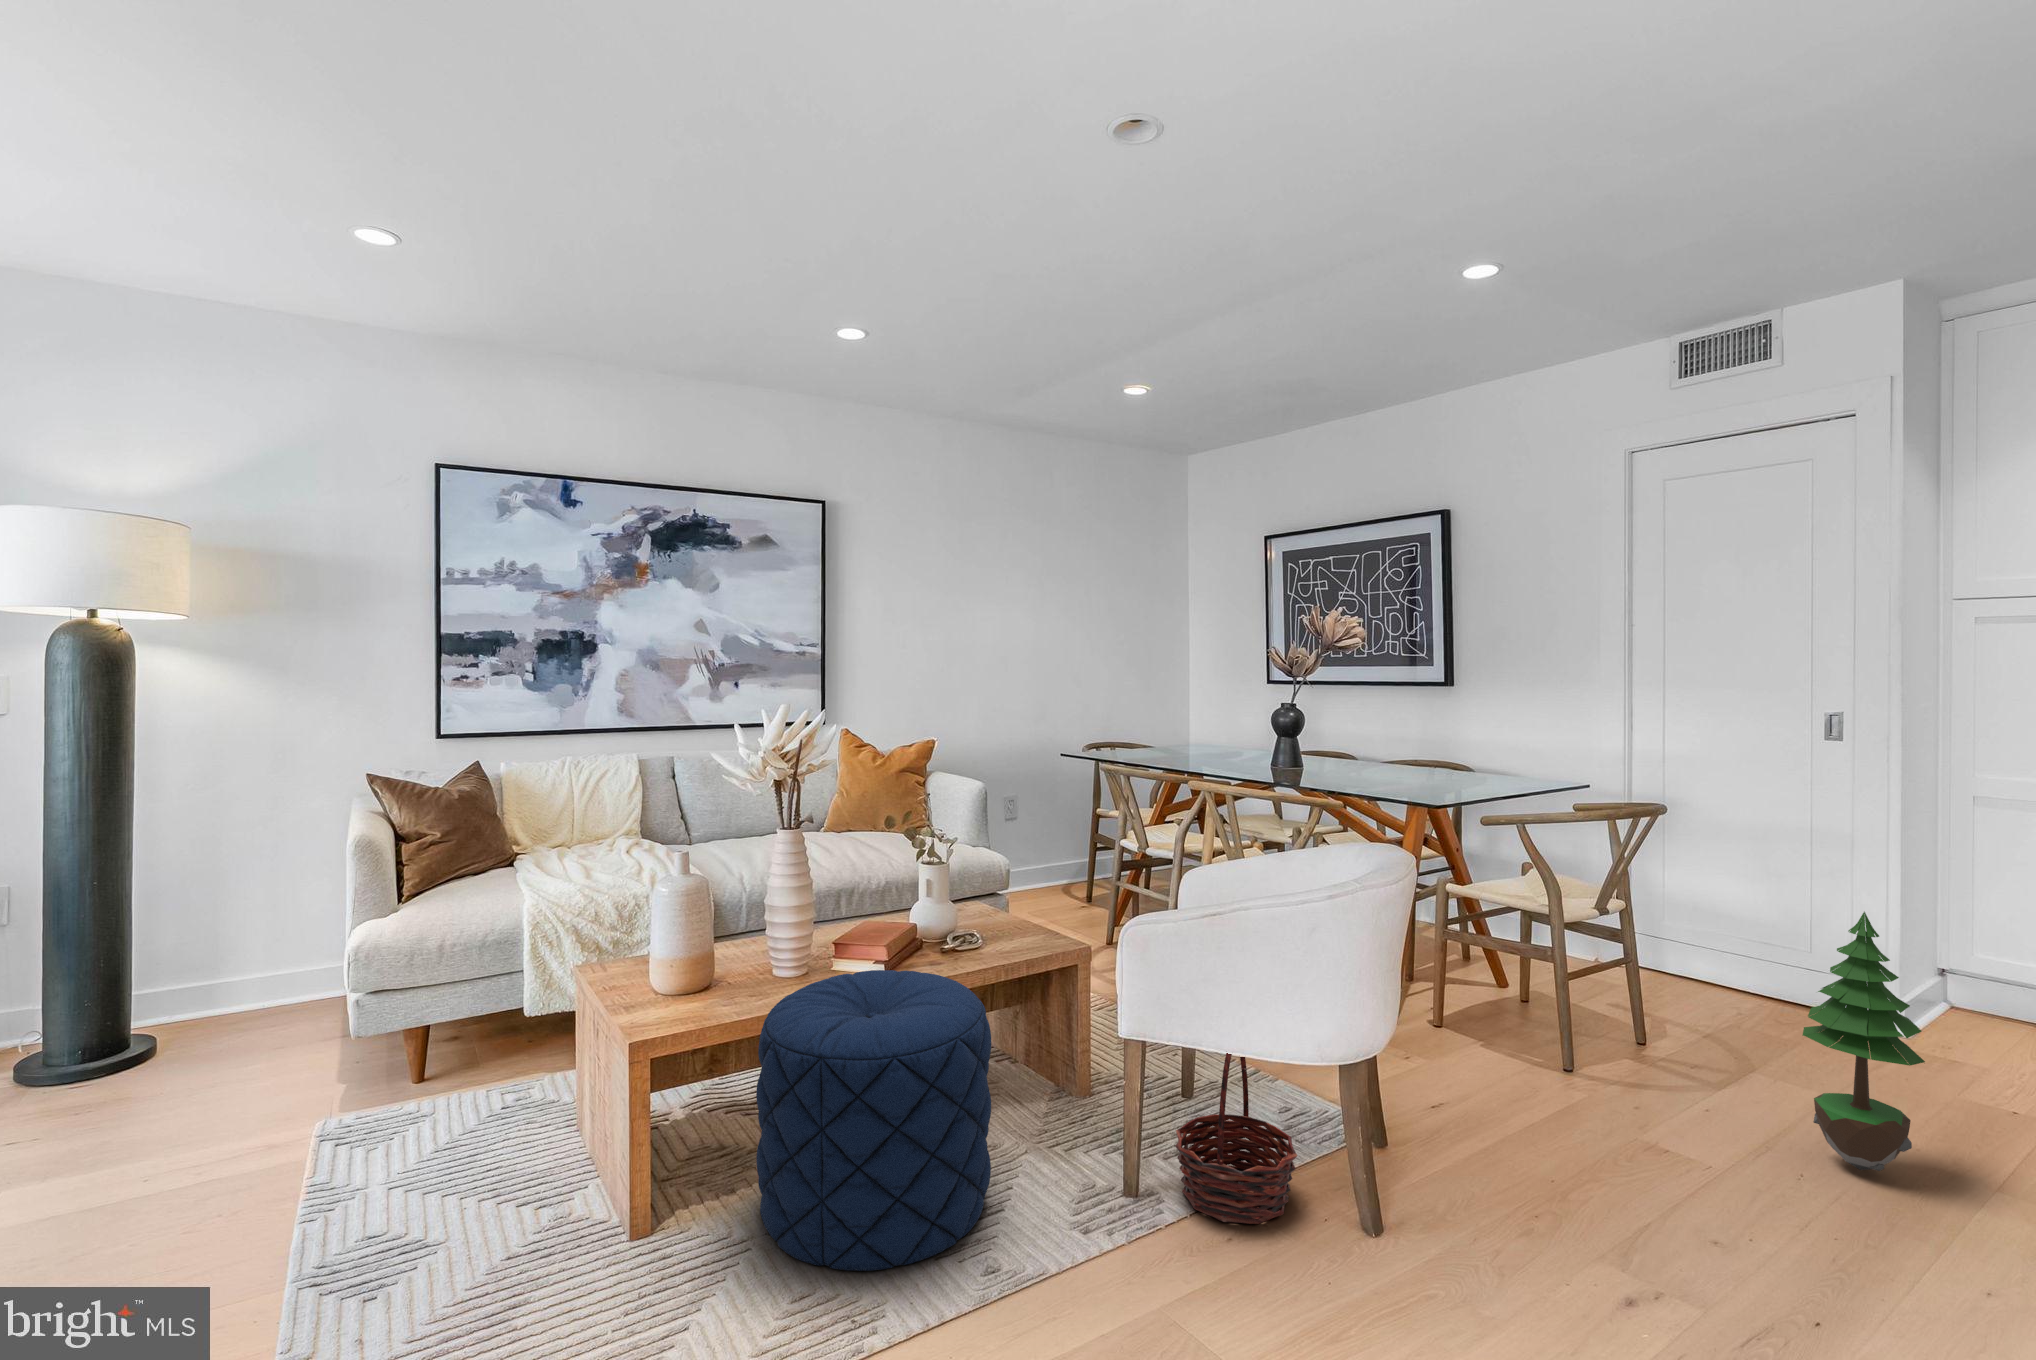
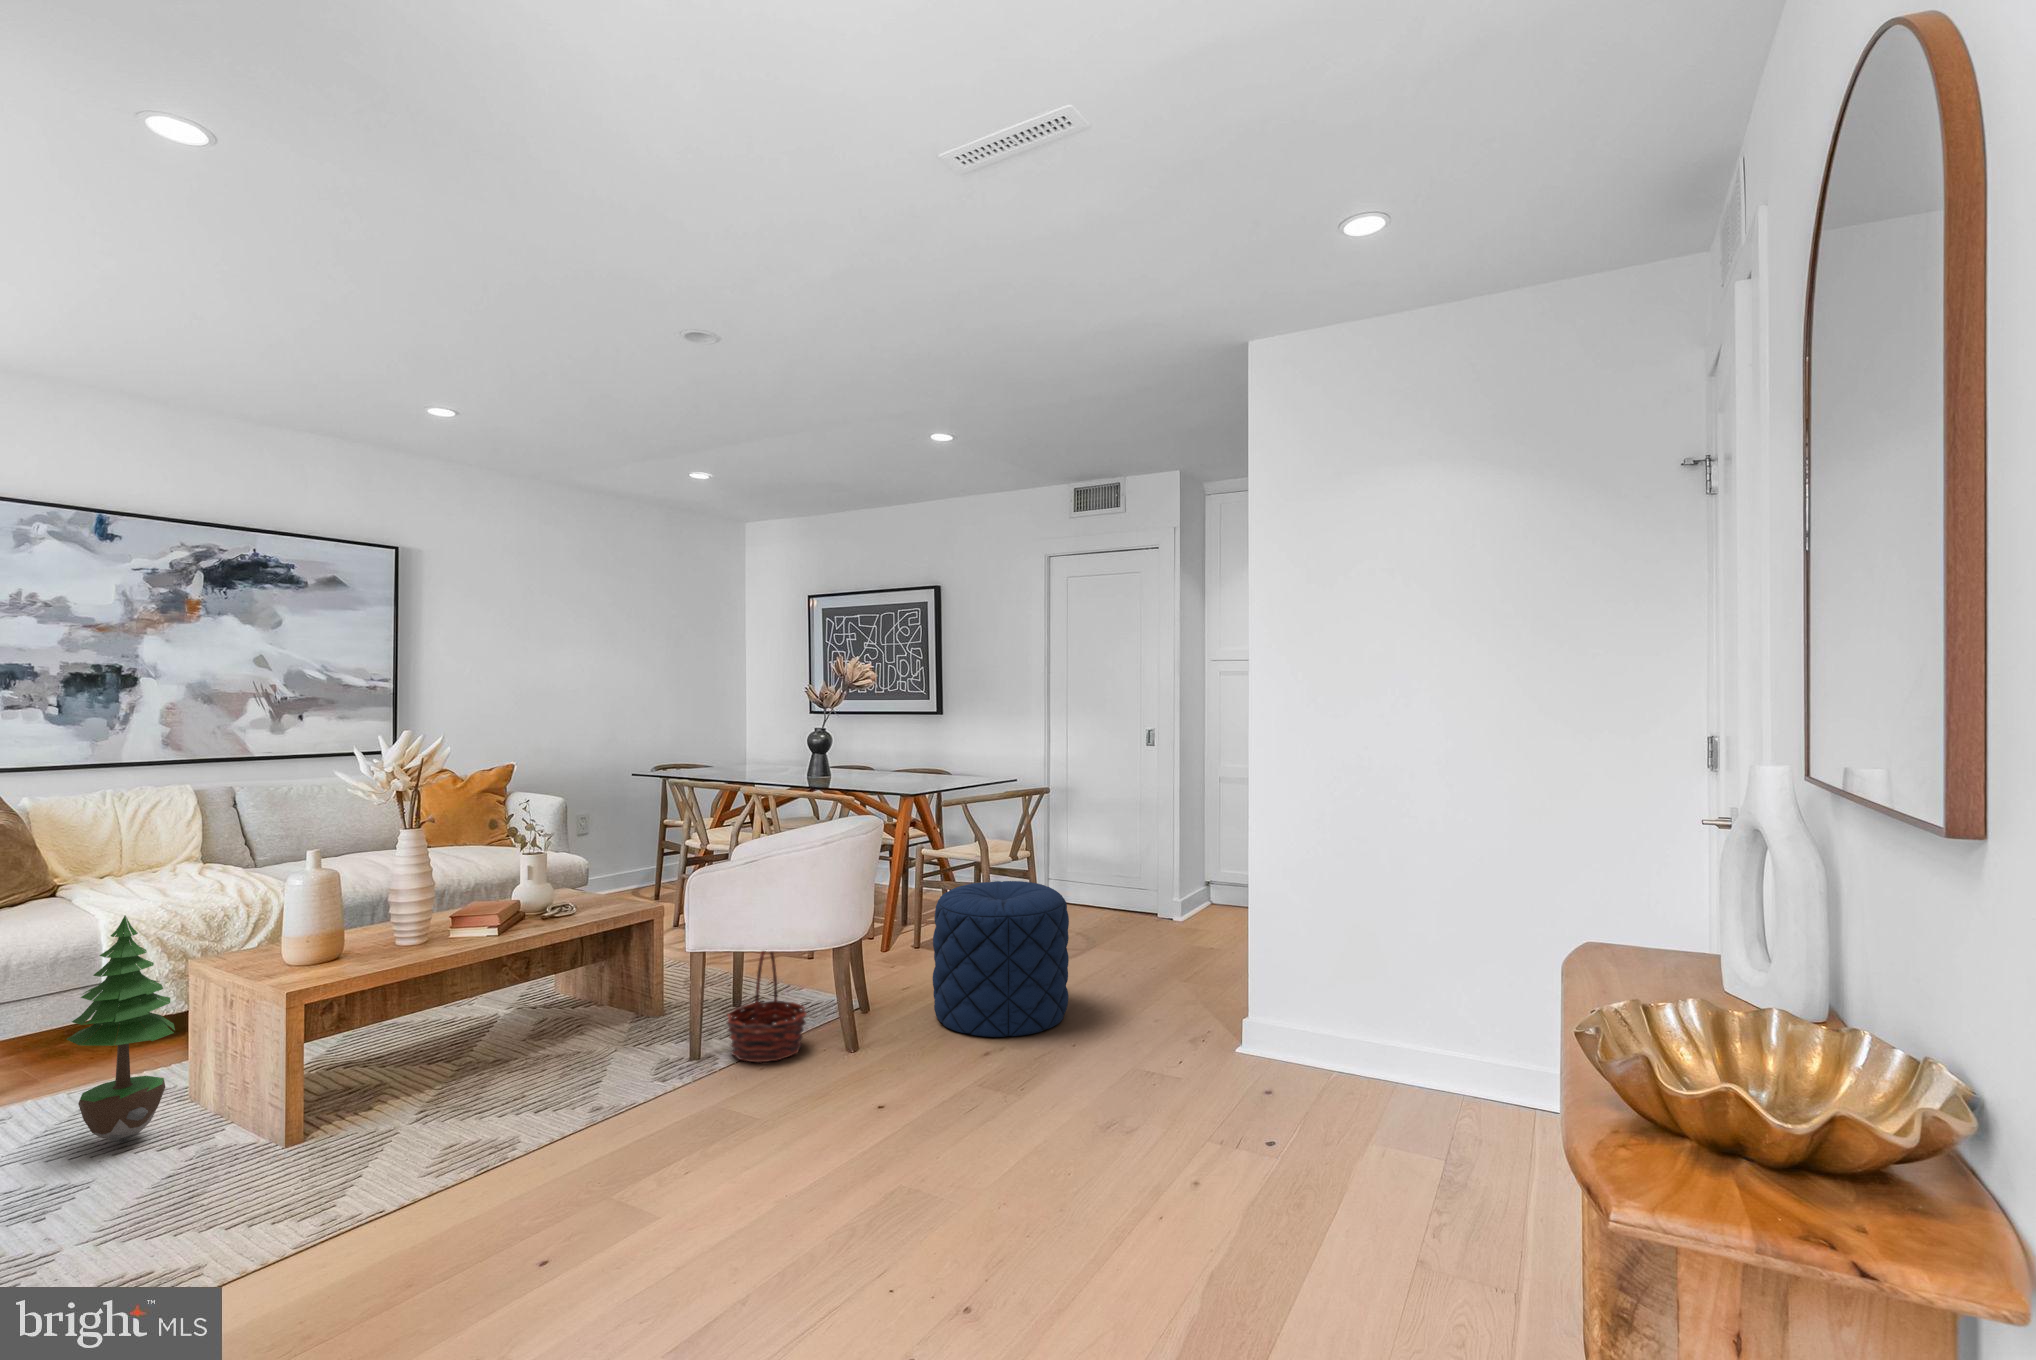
potted tree: present [1803,912,1925,1171] -> present [67,916,175,1142]
pouf: present [756,970,991,1271] -> present [933,881,1069,1037]

